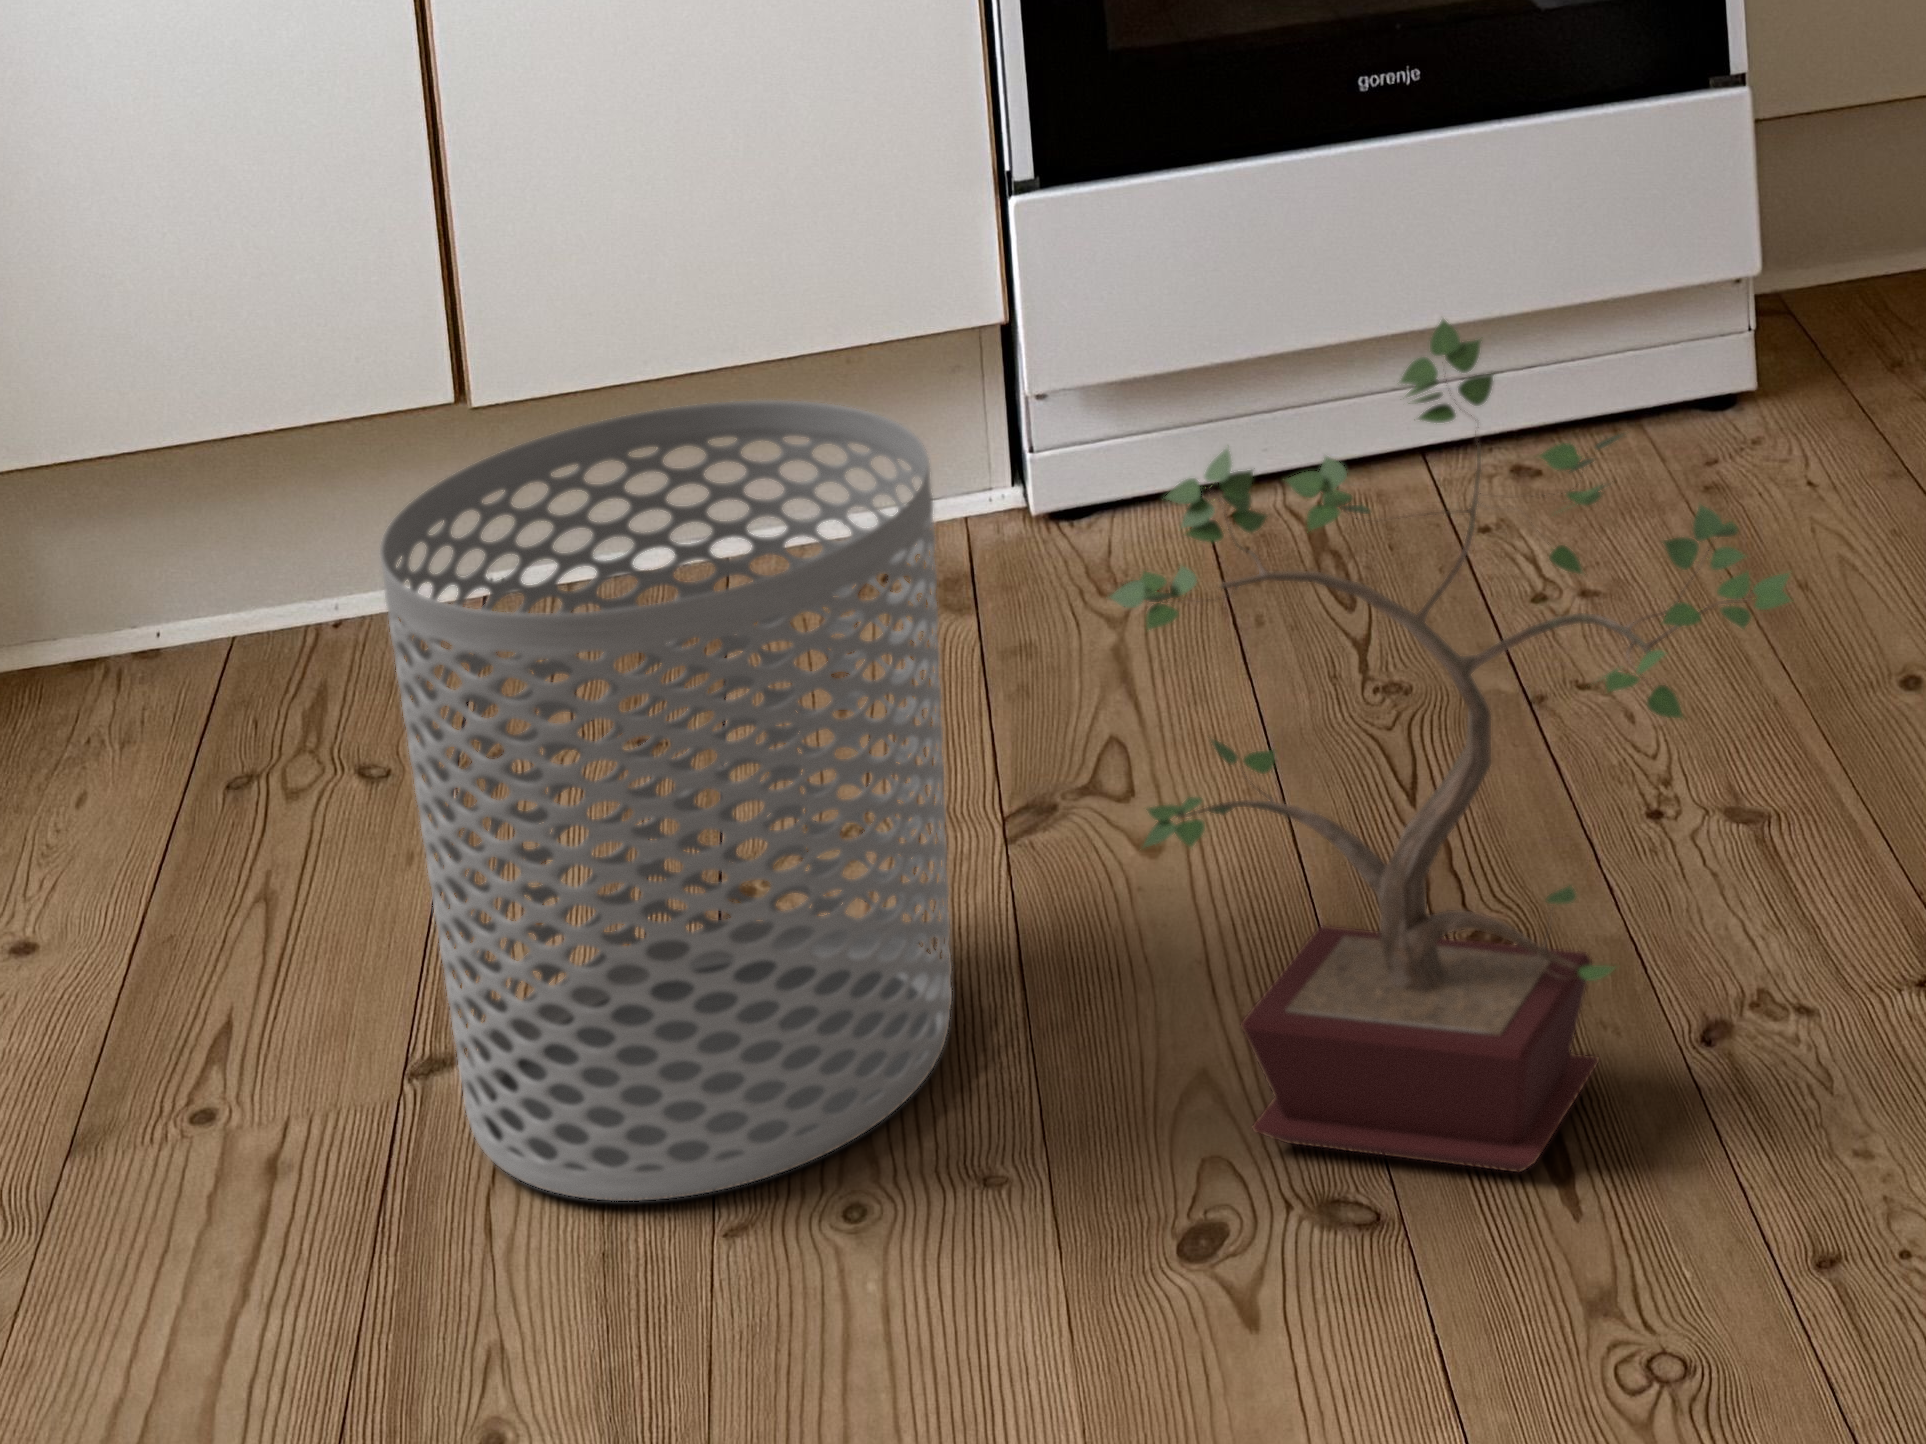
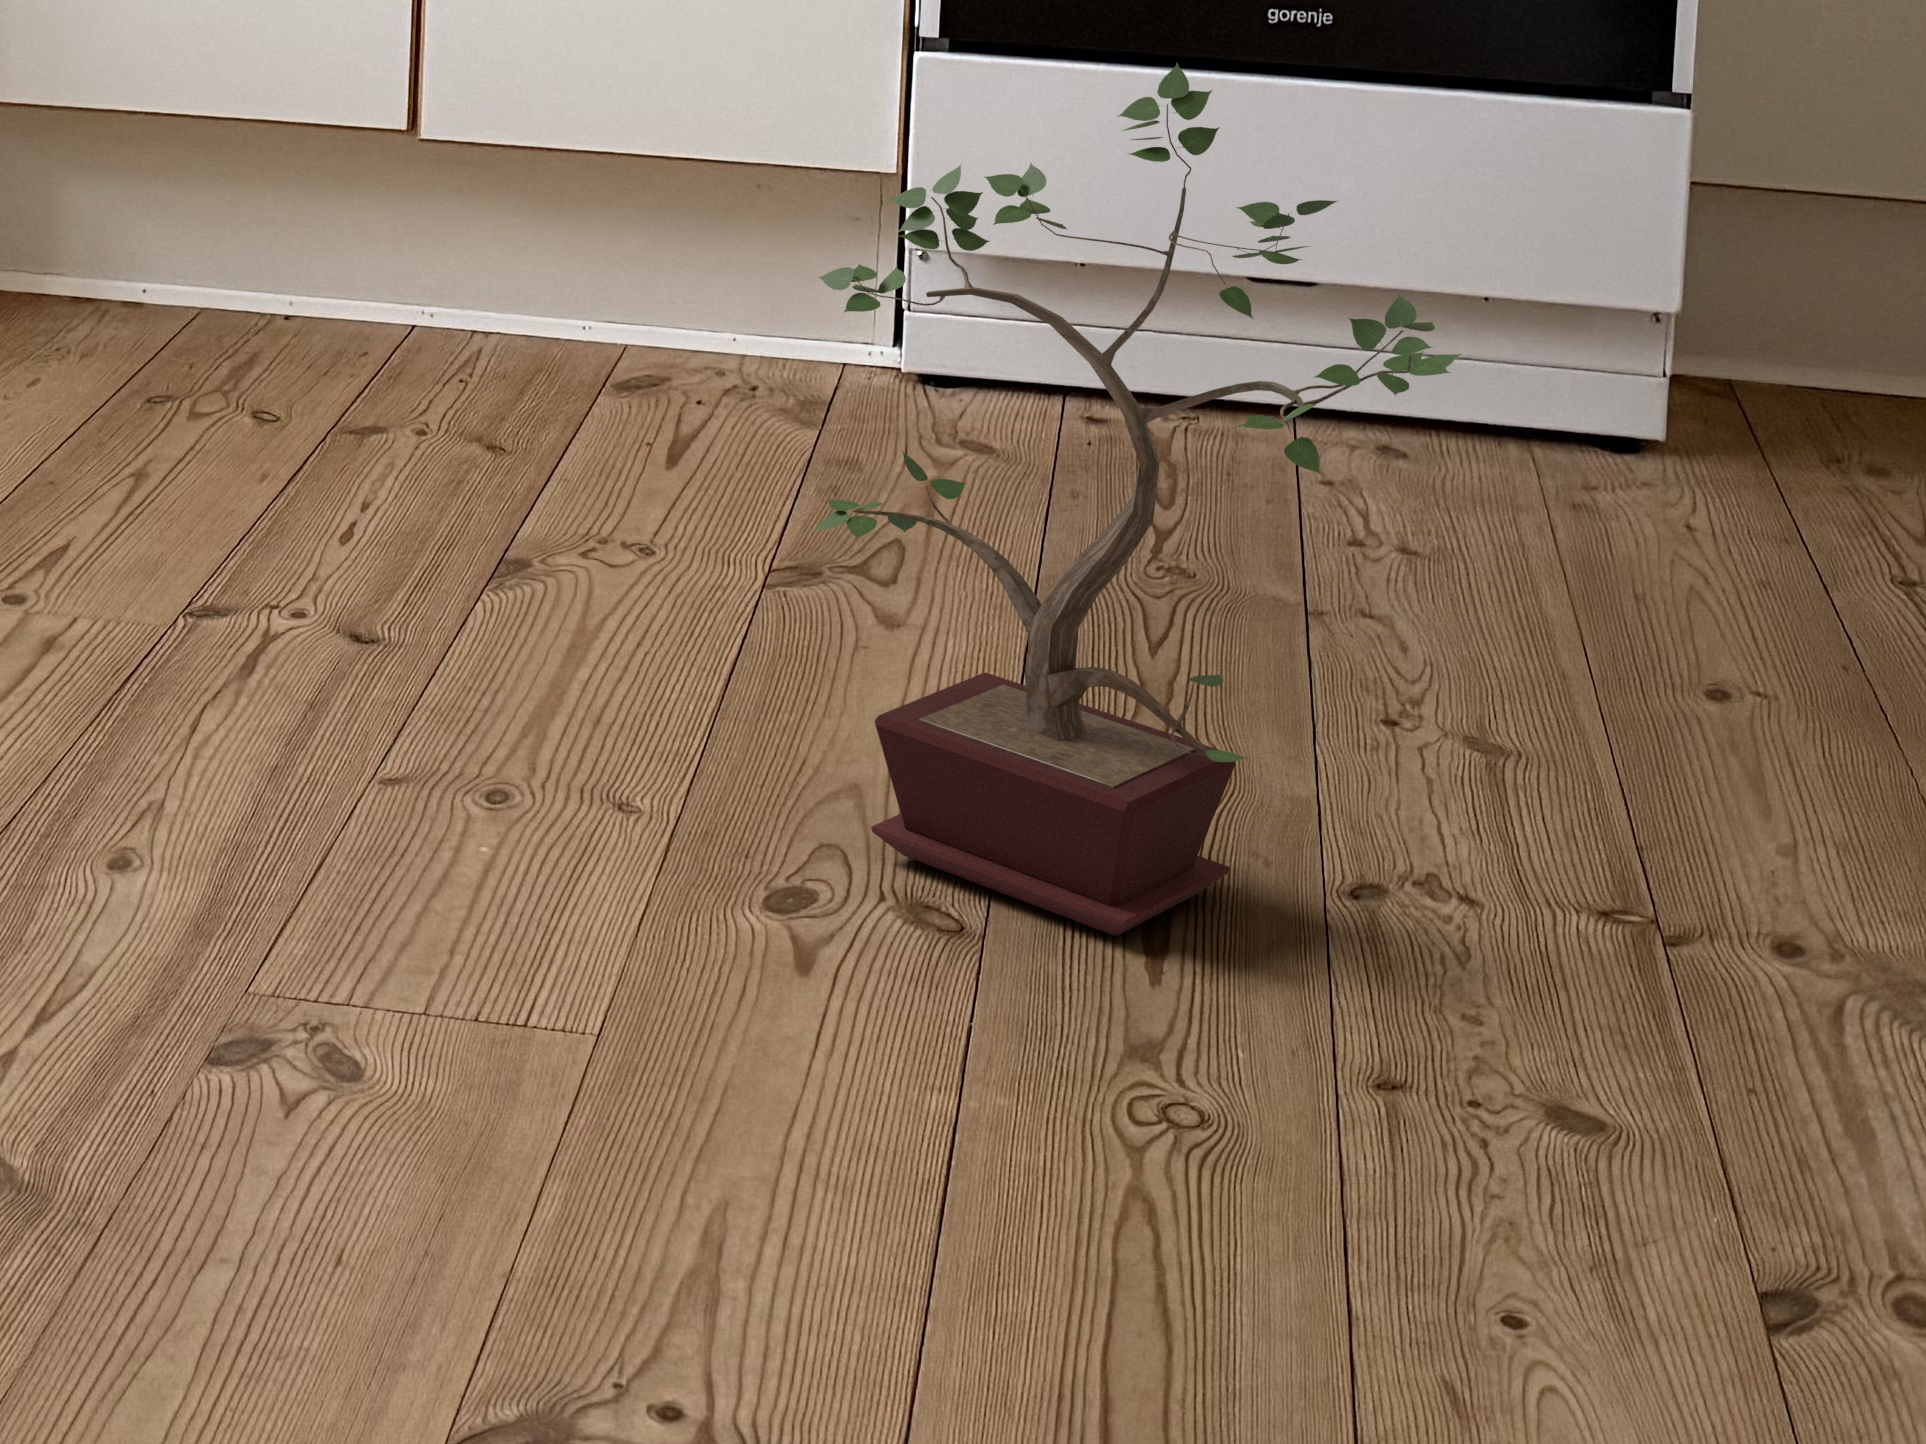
waste bin: present [380,400,952,1201] -> none [207,68,702,755]

